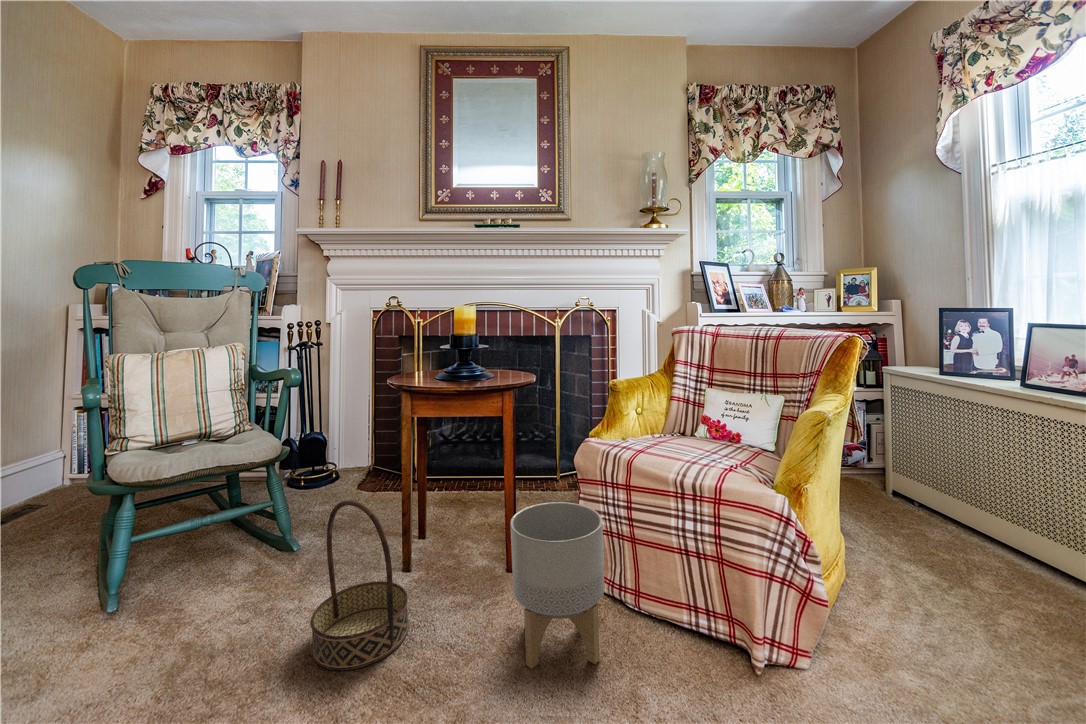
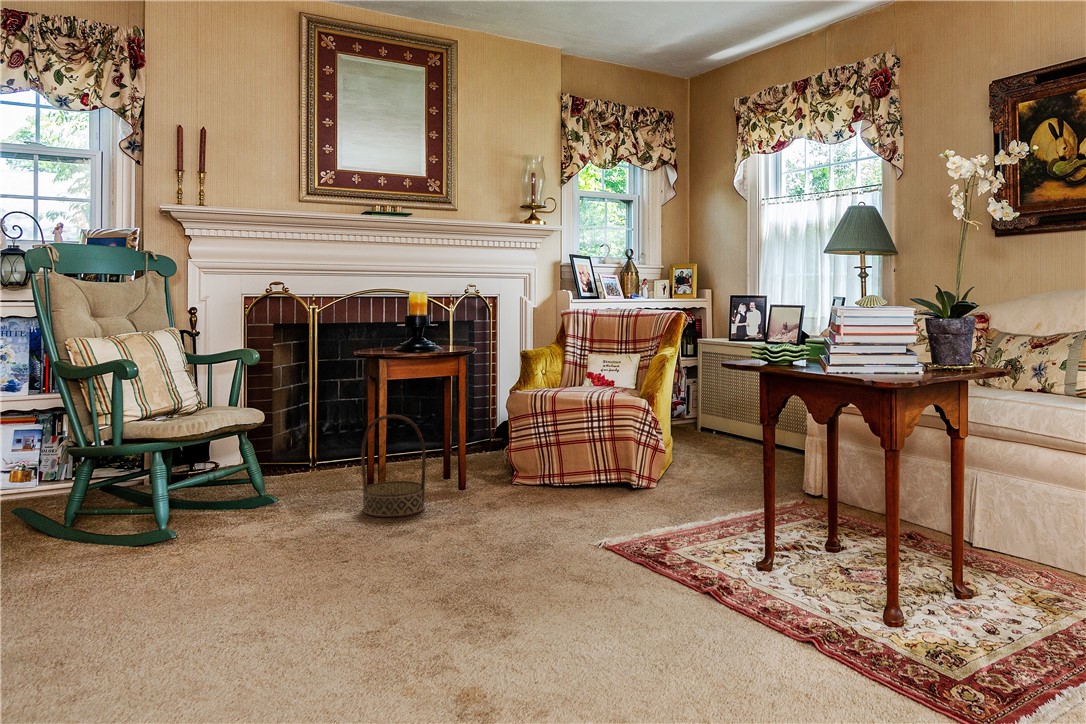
planter: present [510,502,604,668] -> none [495,417,551,504]

